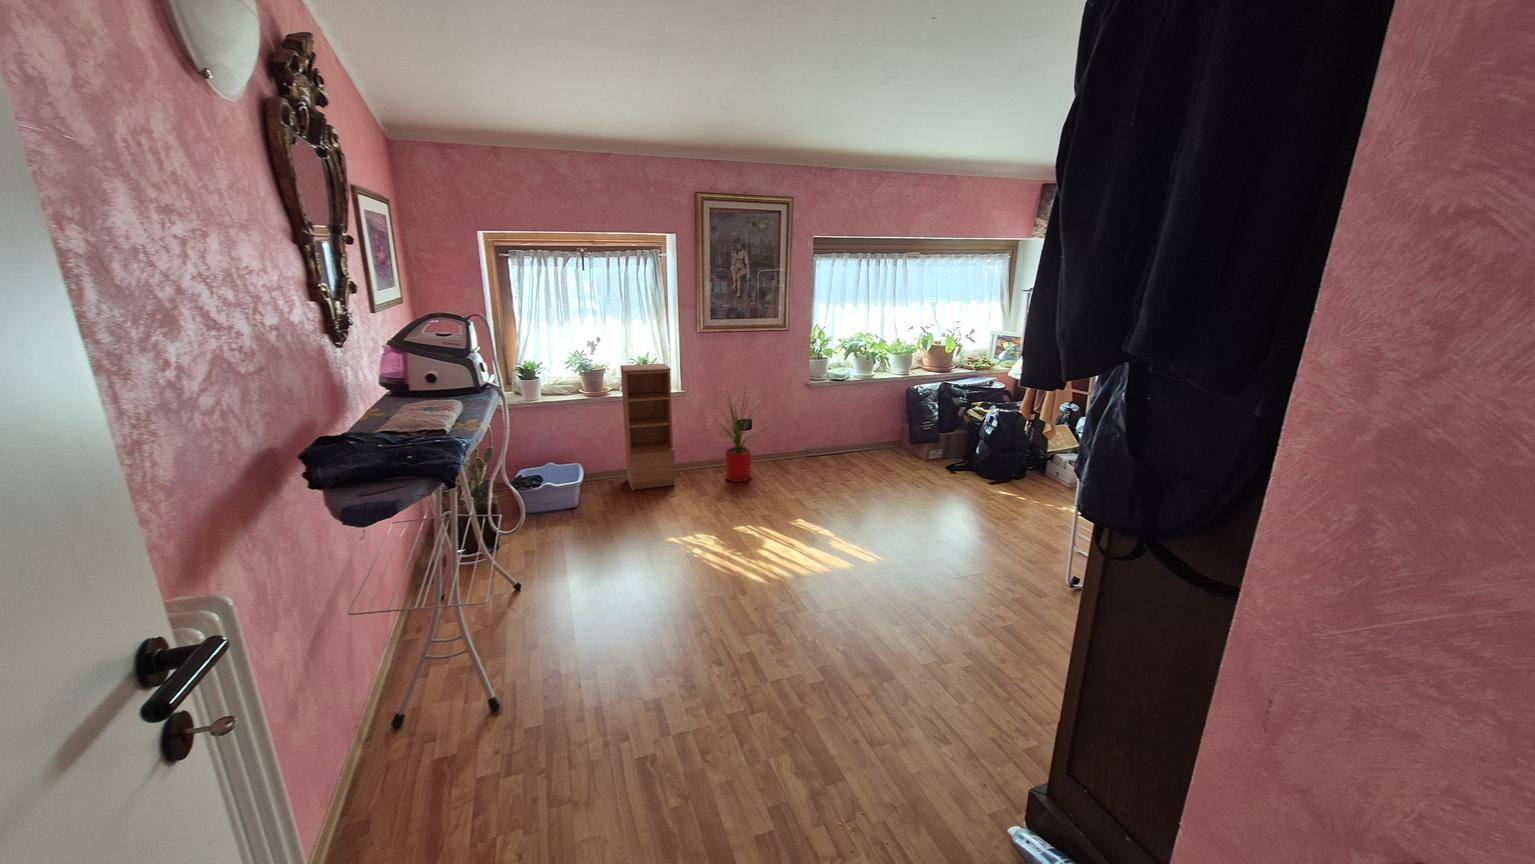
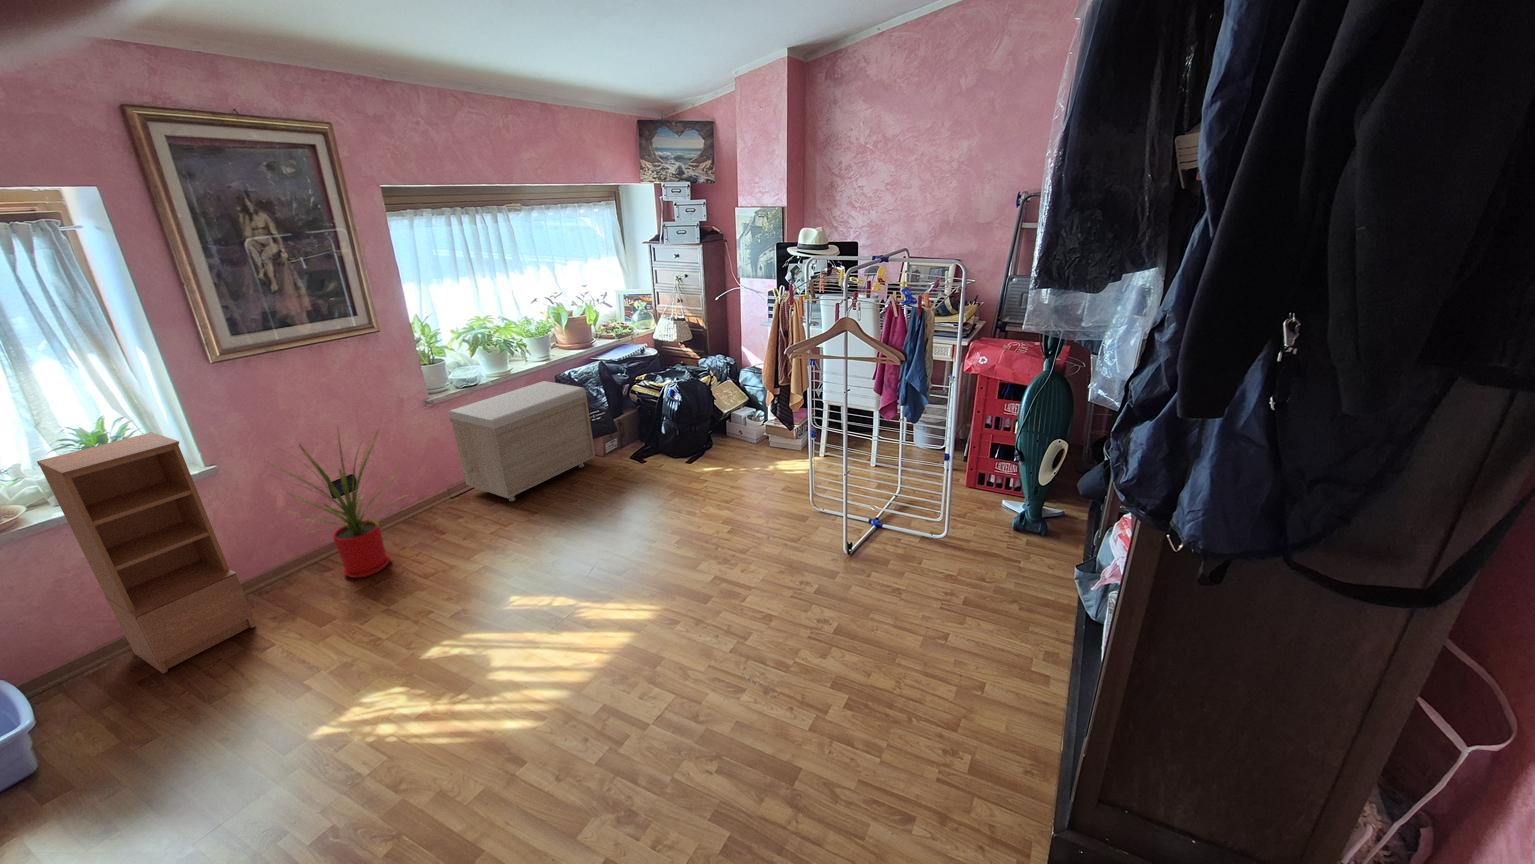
storage bench: none [818,390,920,470] -> present [448,381,595,501]

